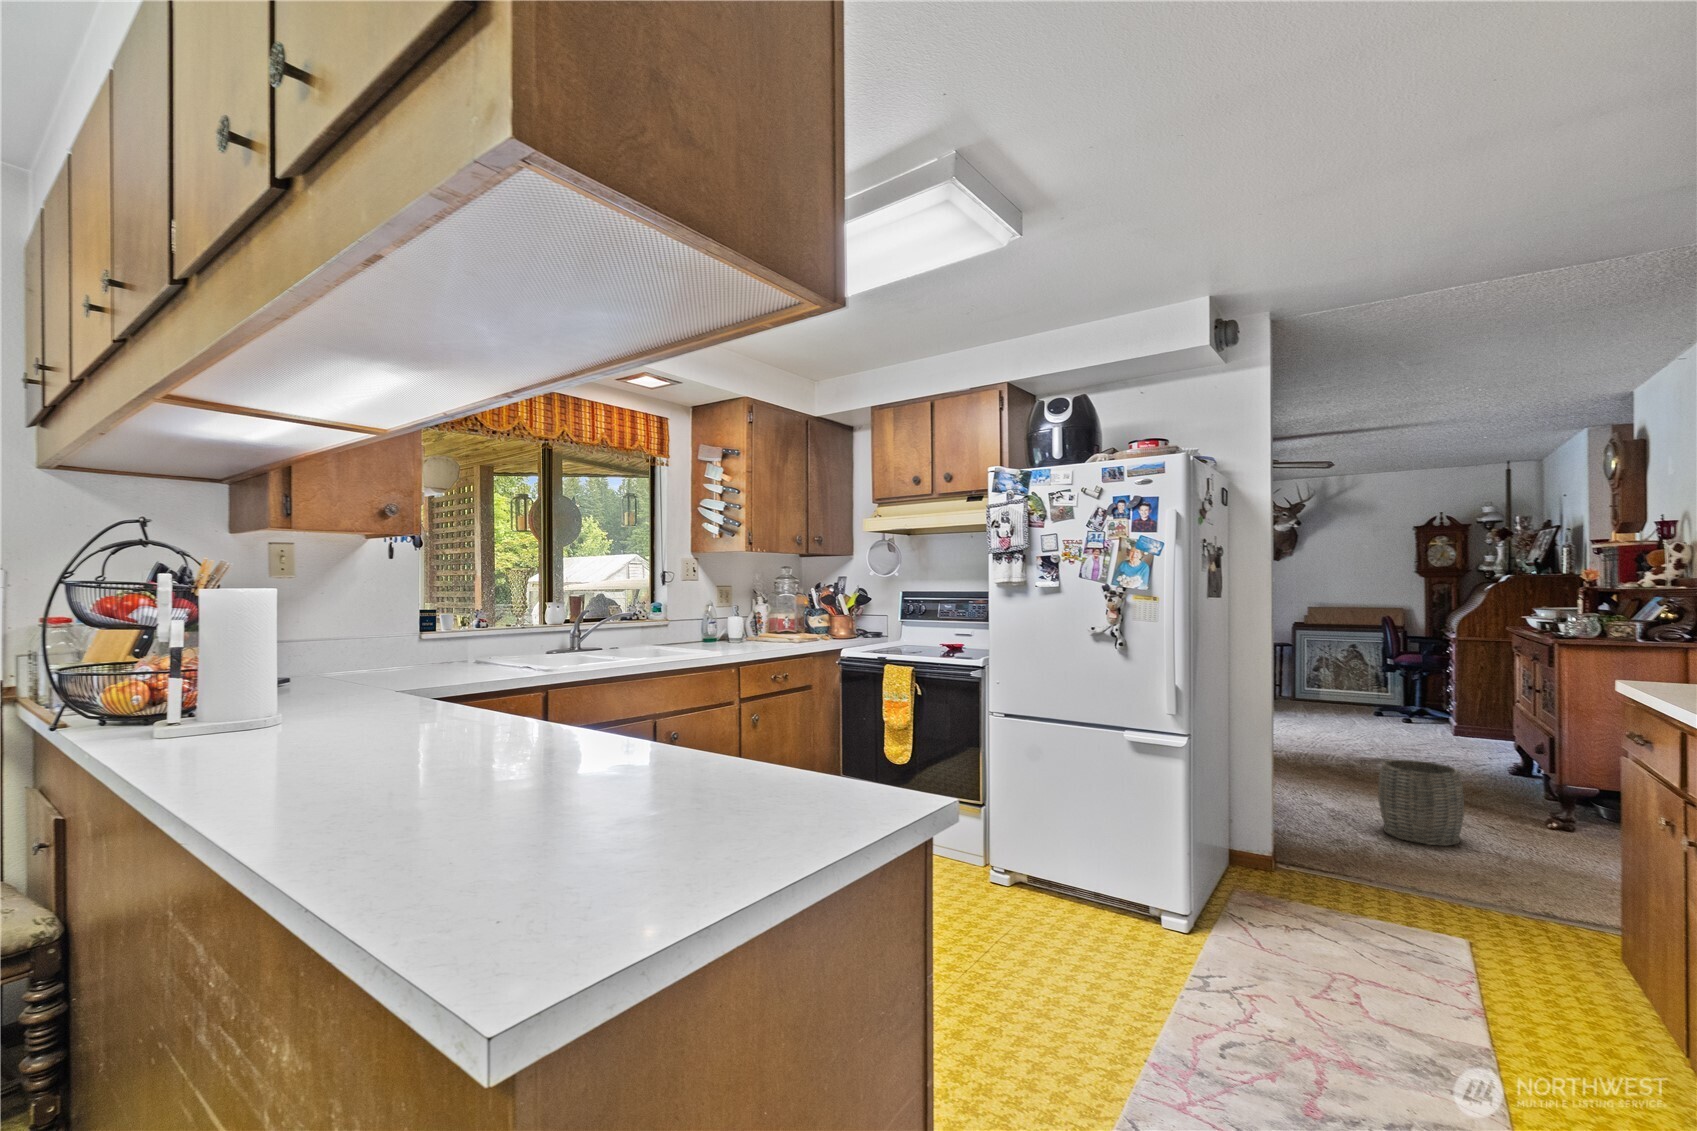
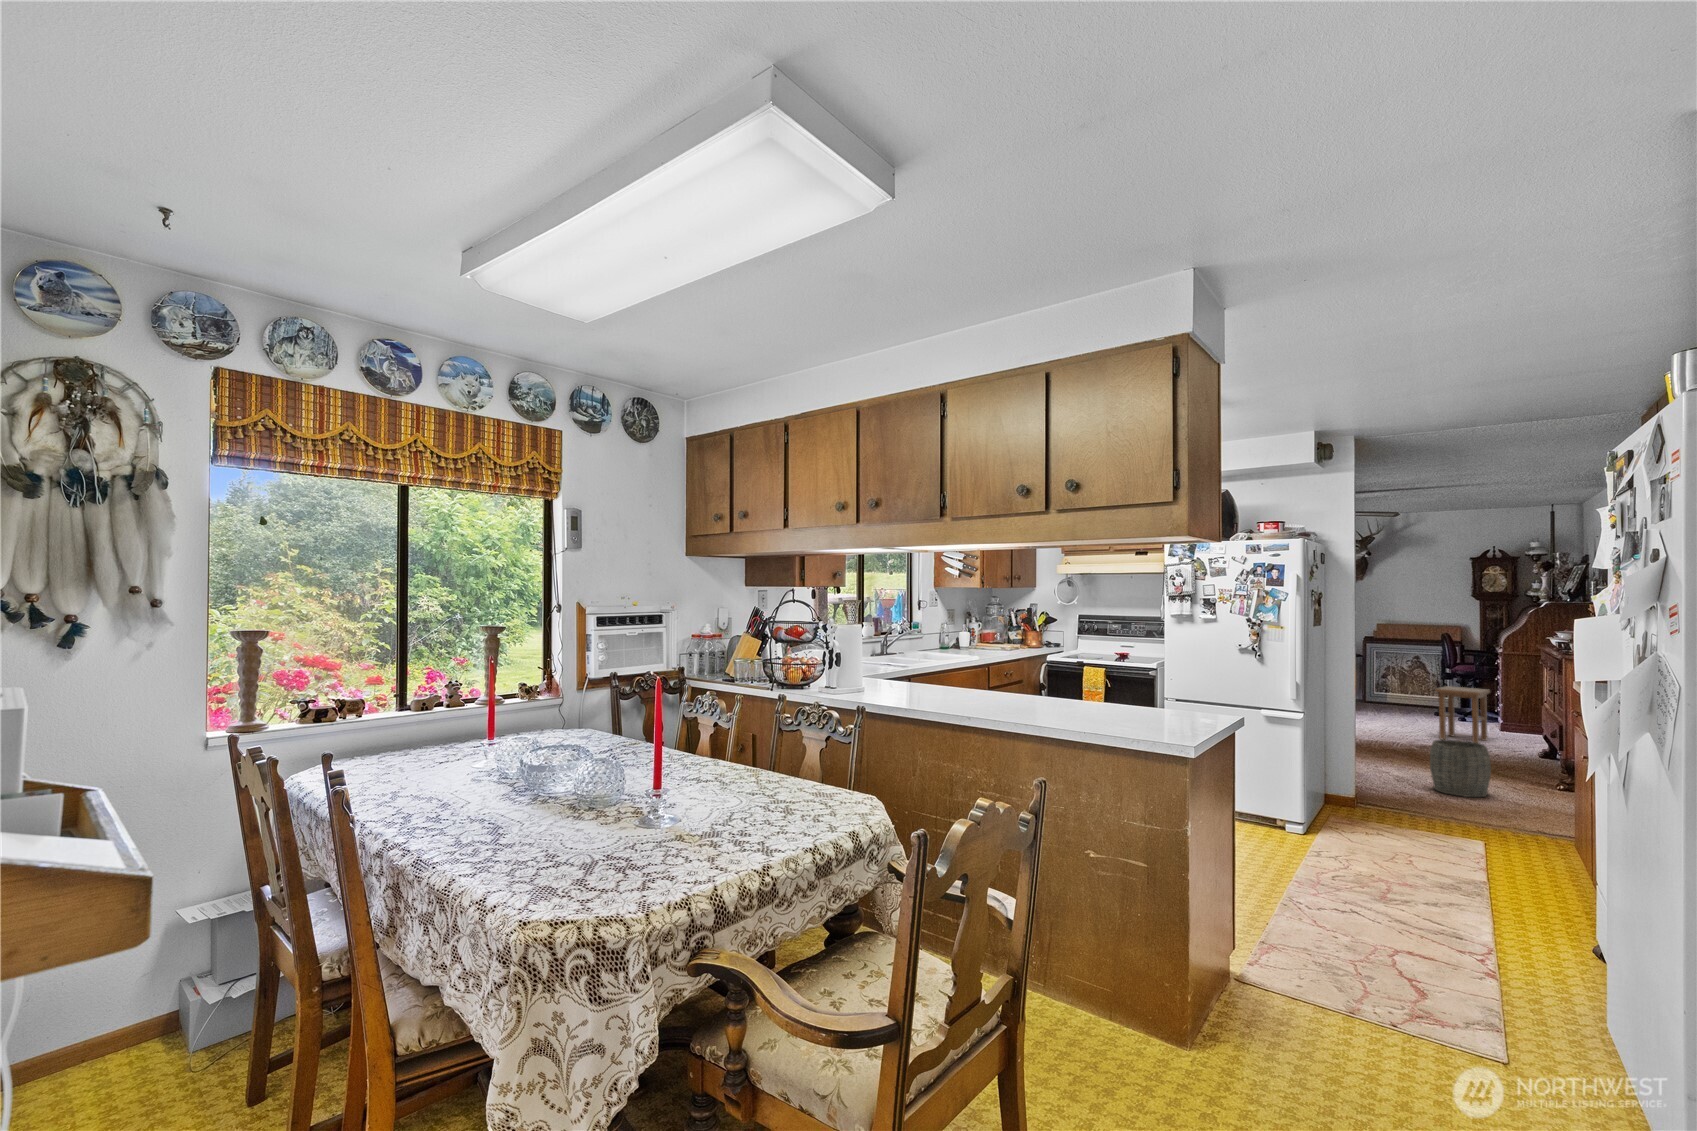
stool: none [1378,681,1445,754] -> present [1435,686,1490,743]

